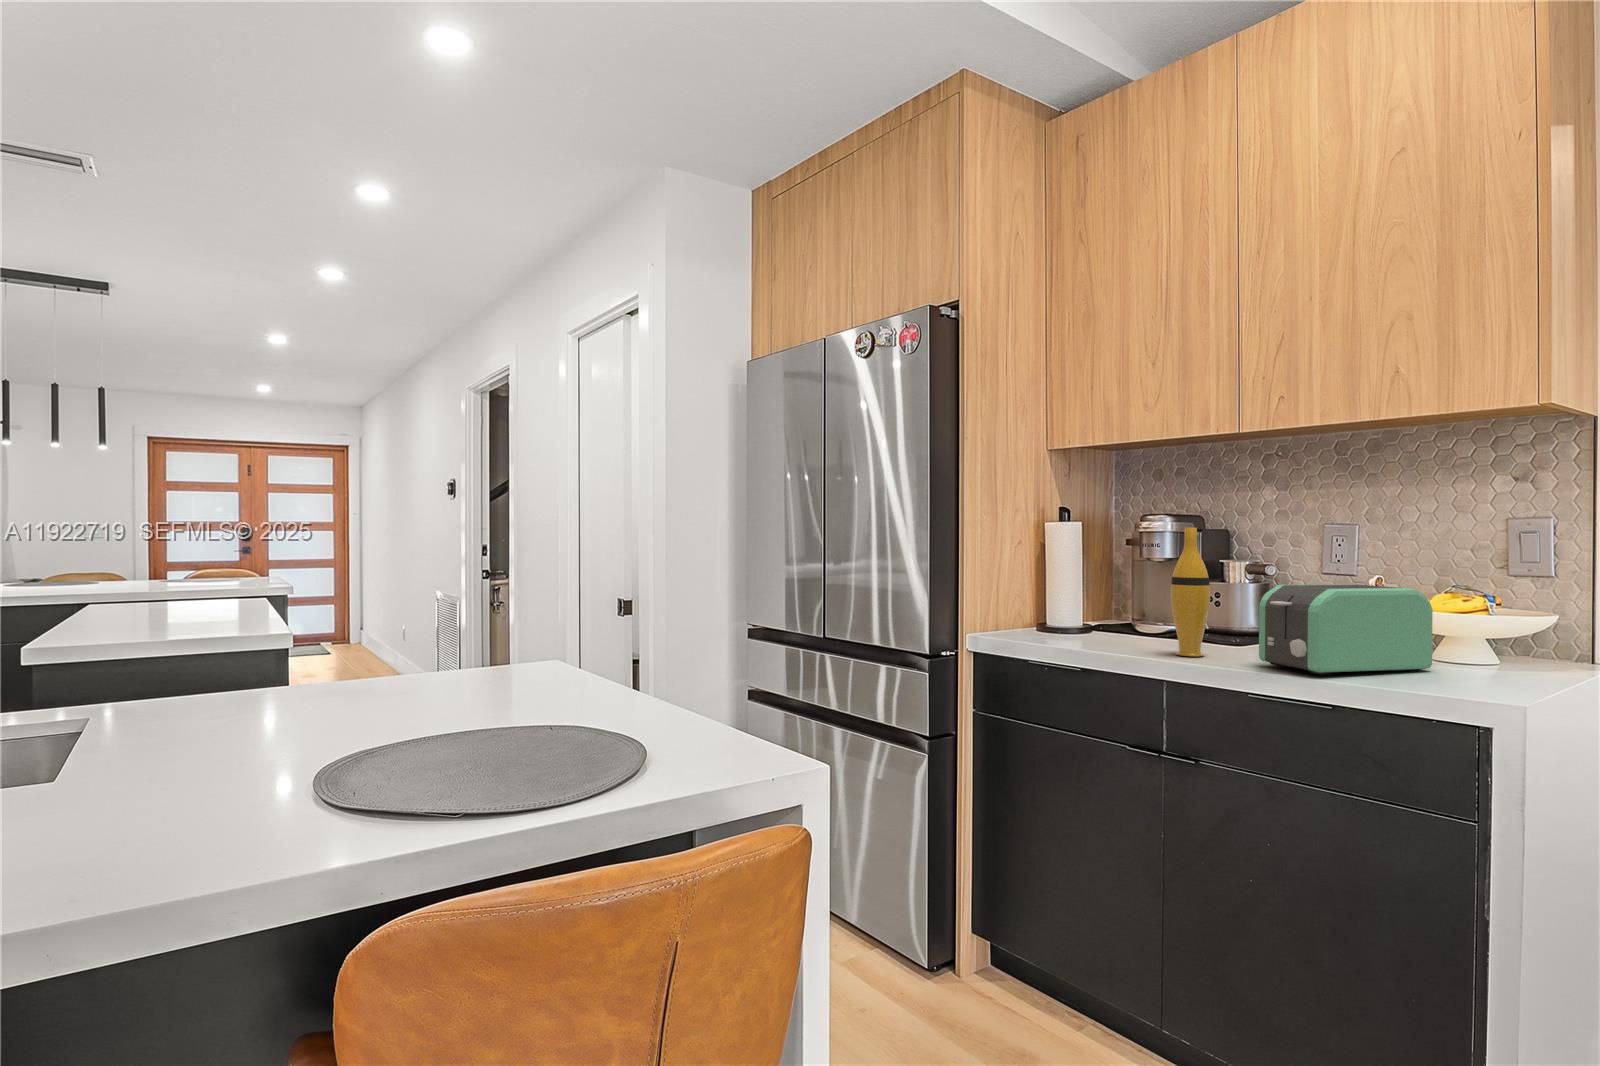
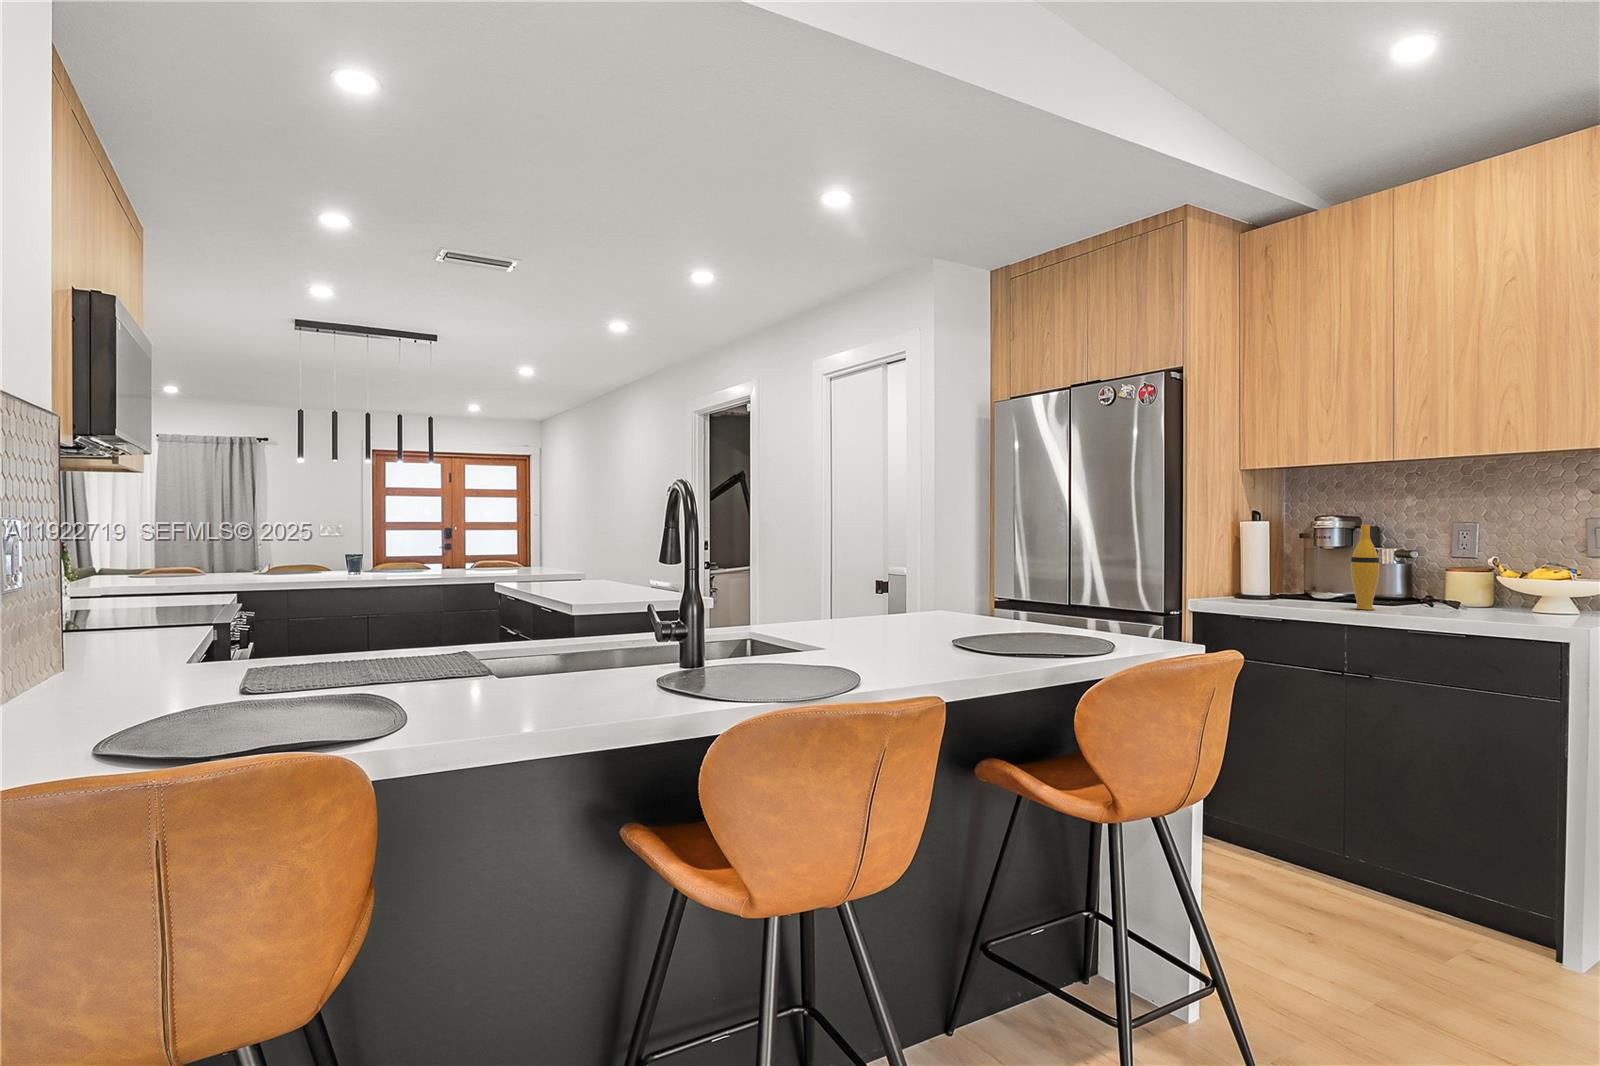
toaster: present [1259,584,1433,675] -> none [1417,561,1536,617]

